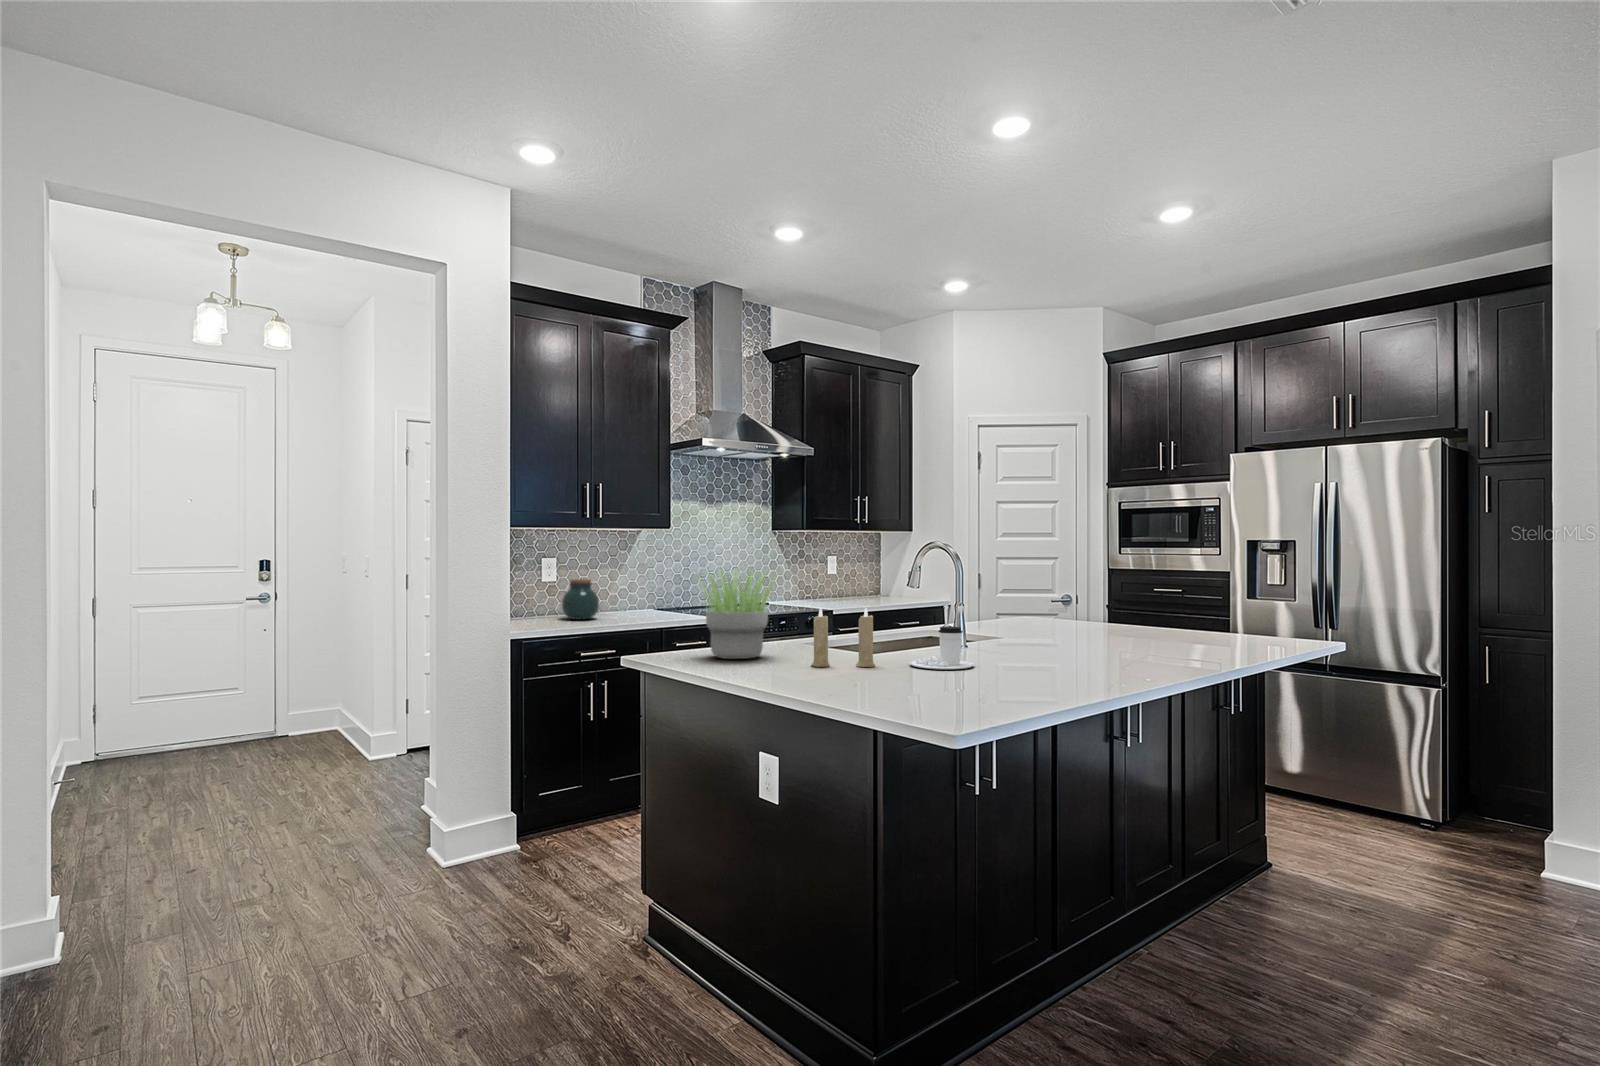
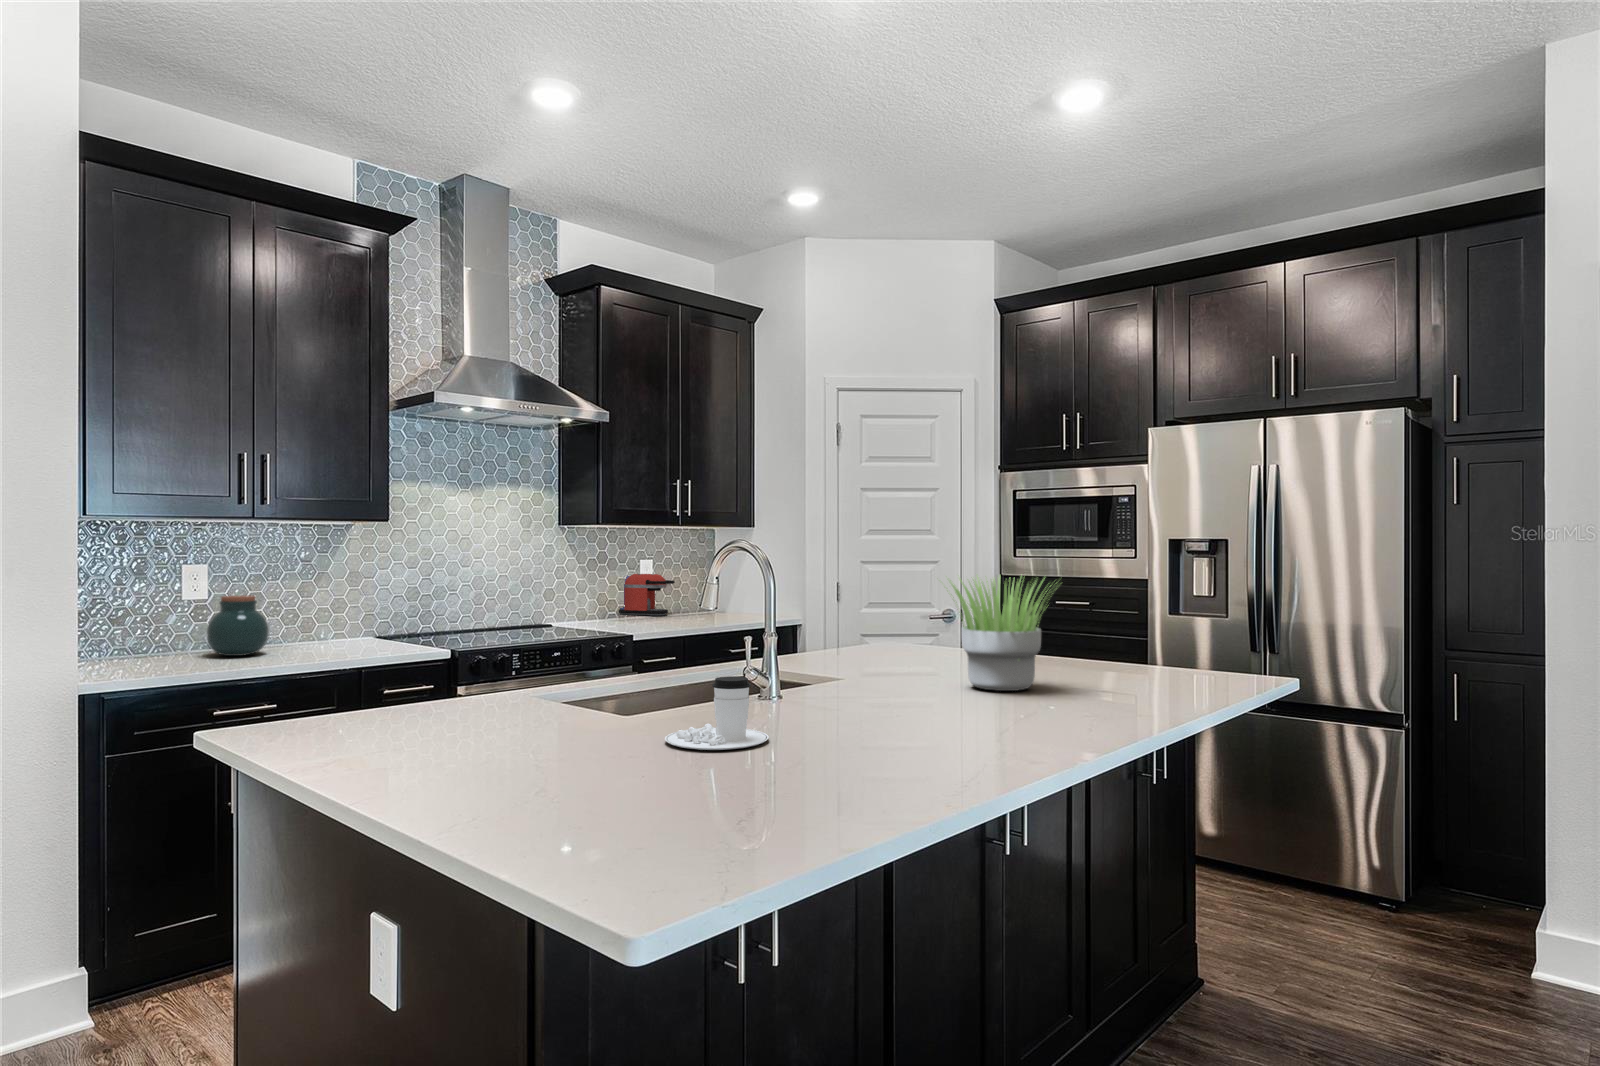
coffee maker: none [813,567,855,598] -> present [619,574,675,616]
potted plant: present [696,570,776,659] -> present [950,577,1048,691]
candle: present [811,608,875,667] -> none [499,646,608,749]

